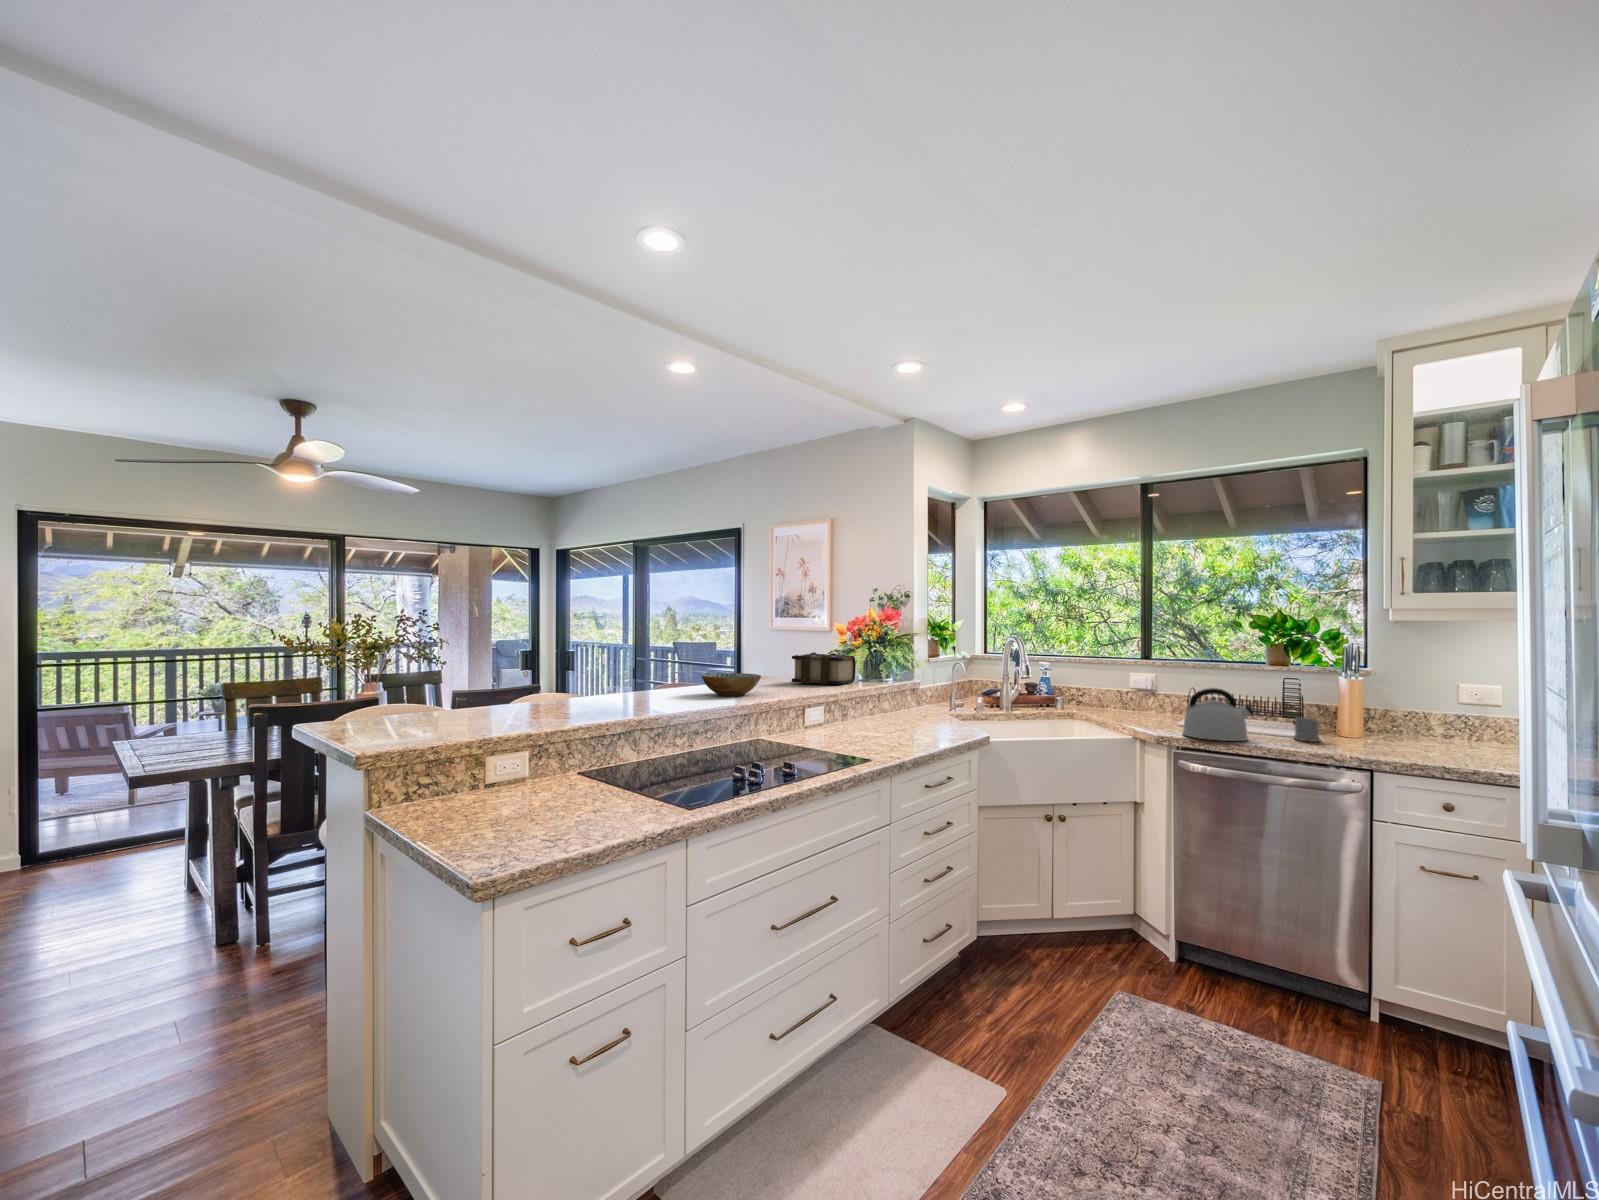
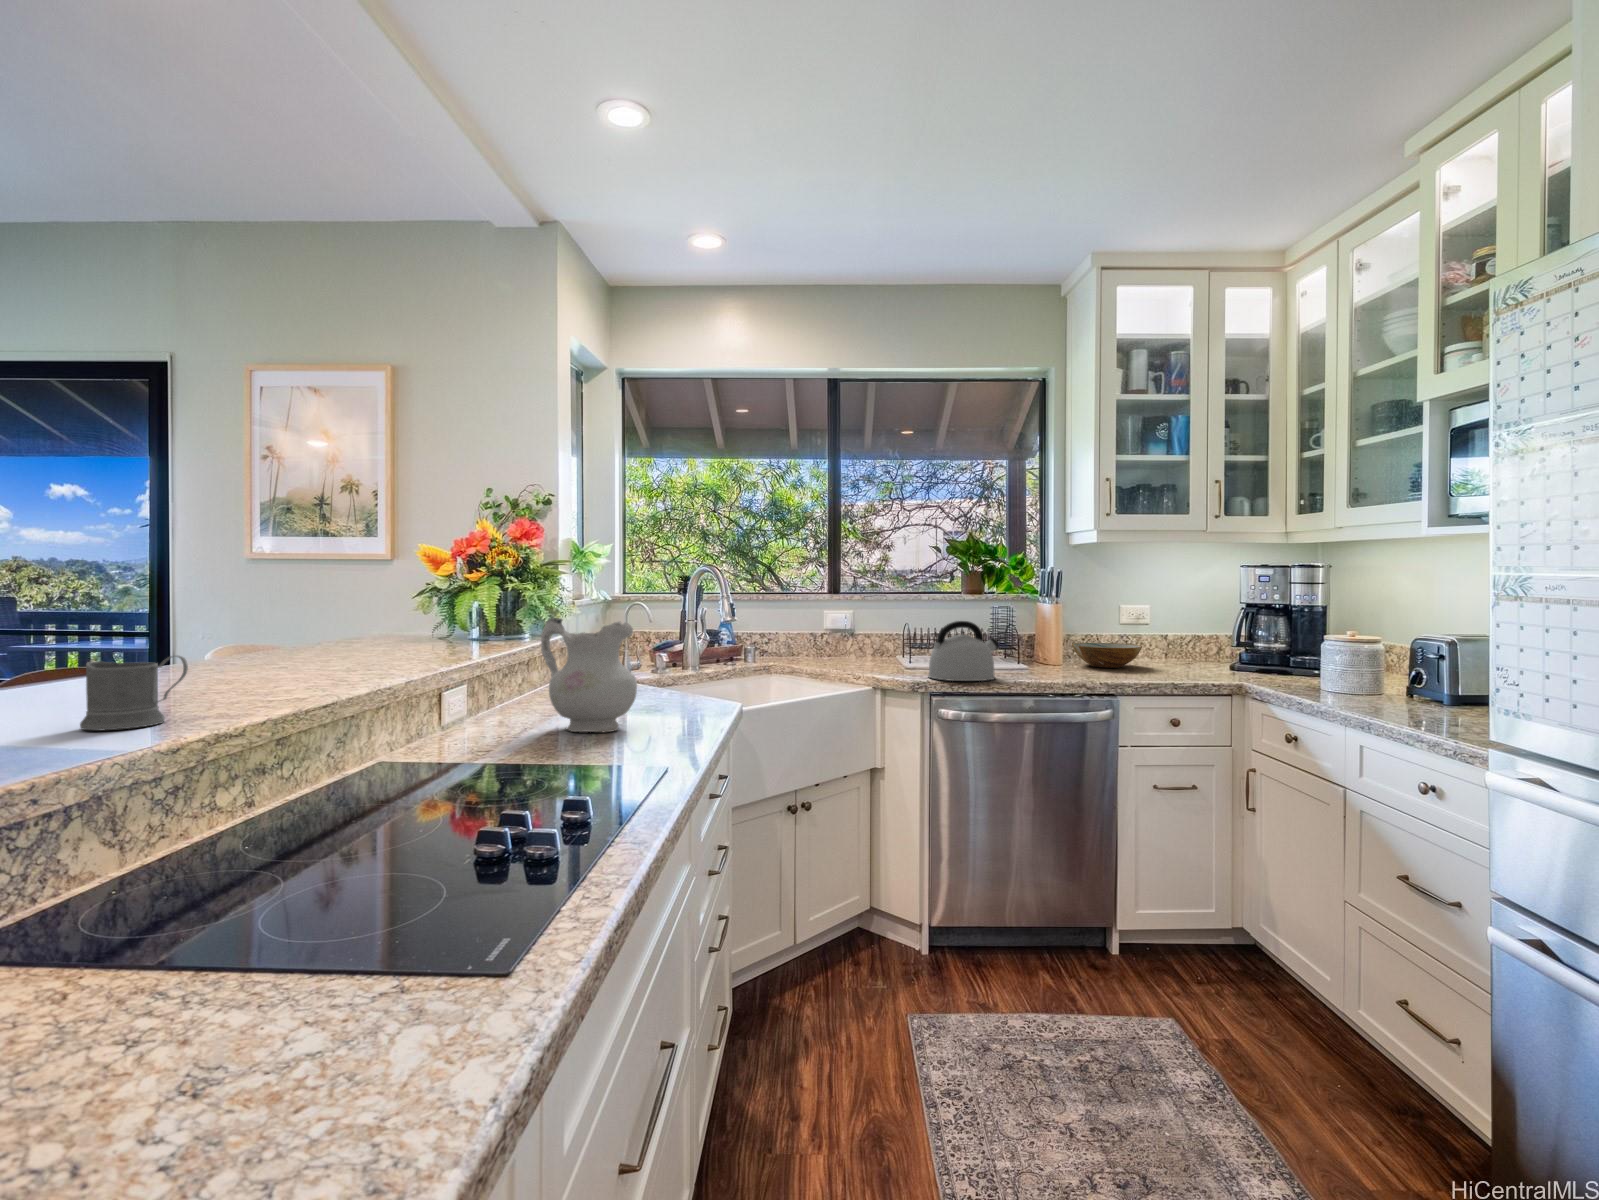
book: present [791,652,856,685] -> none [365,592,481,648]
ceramic pitcher: none [849,672,898,740] -> present [541,618,637,732]
bowl: present [701,673,761,696] -> present [1072,643,1142,668]
mug: present [1294,718,1331,742] -> present [80,656,188,730]

